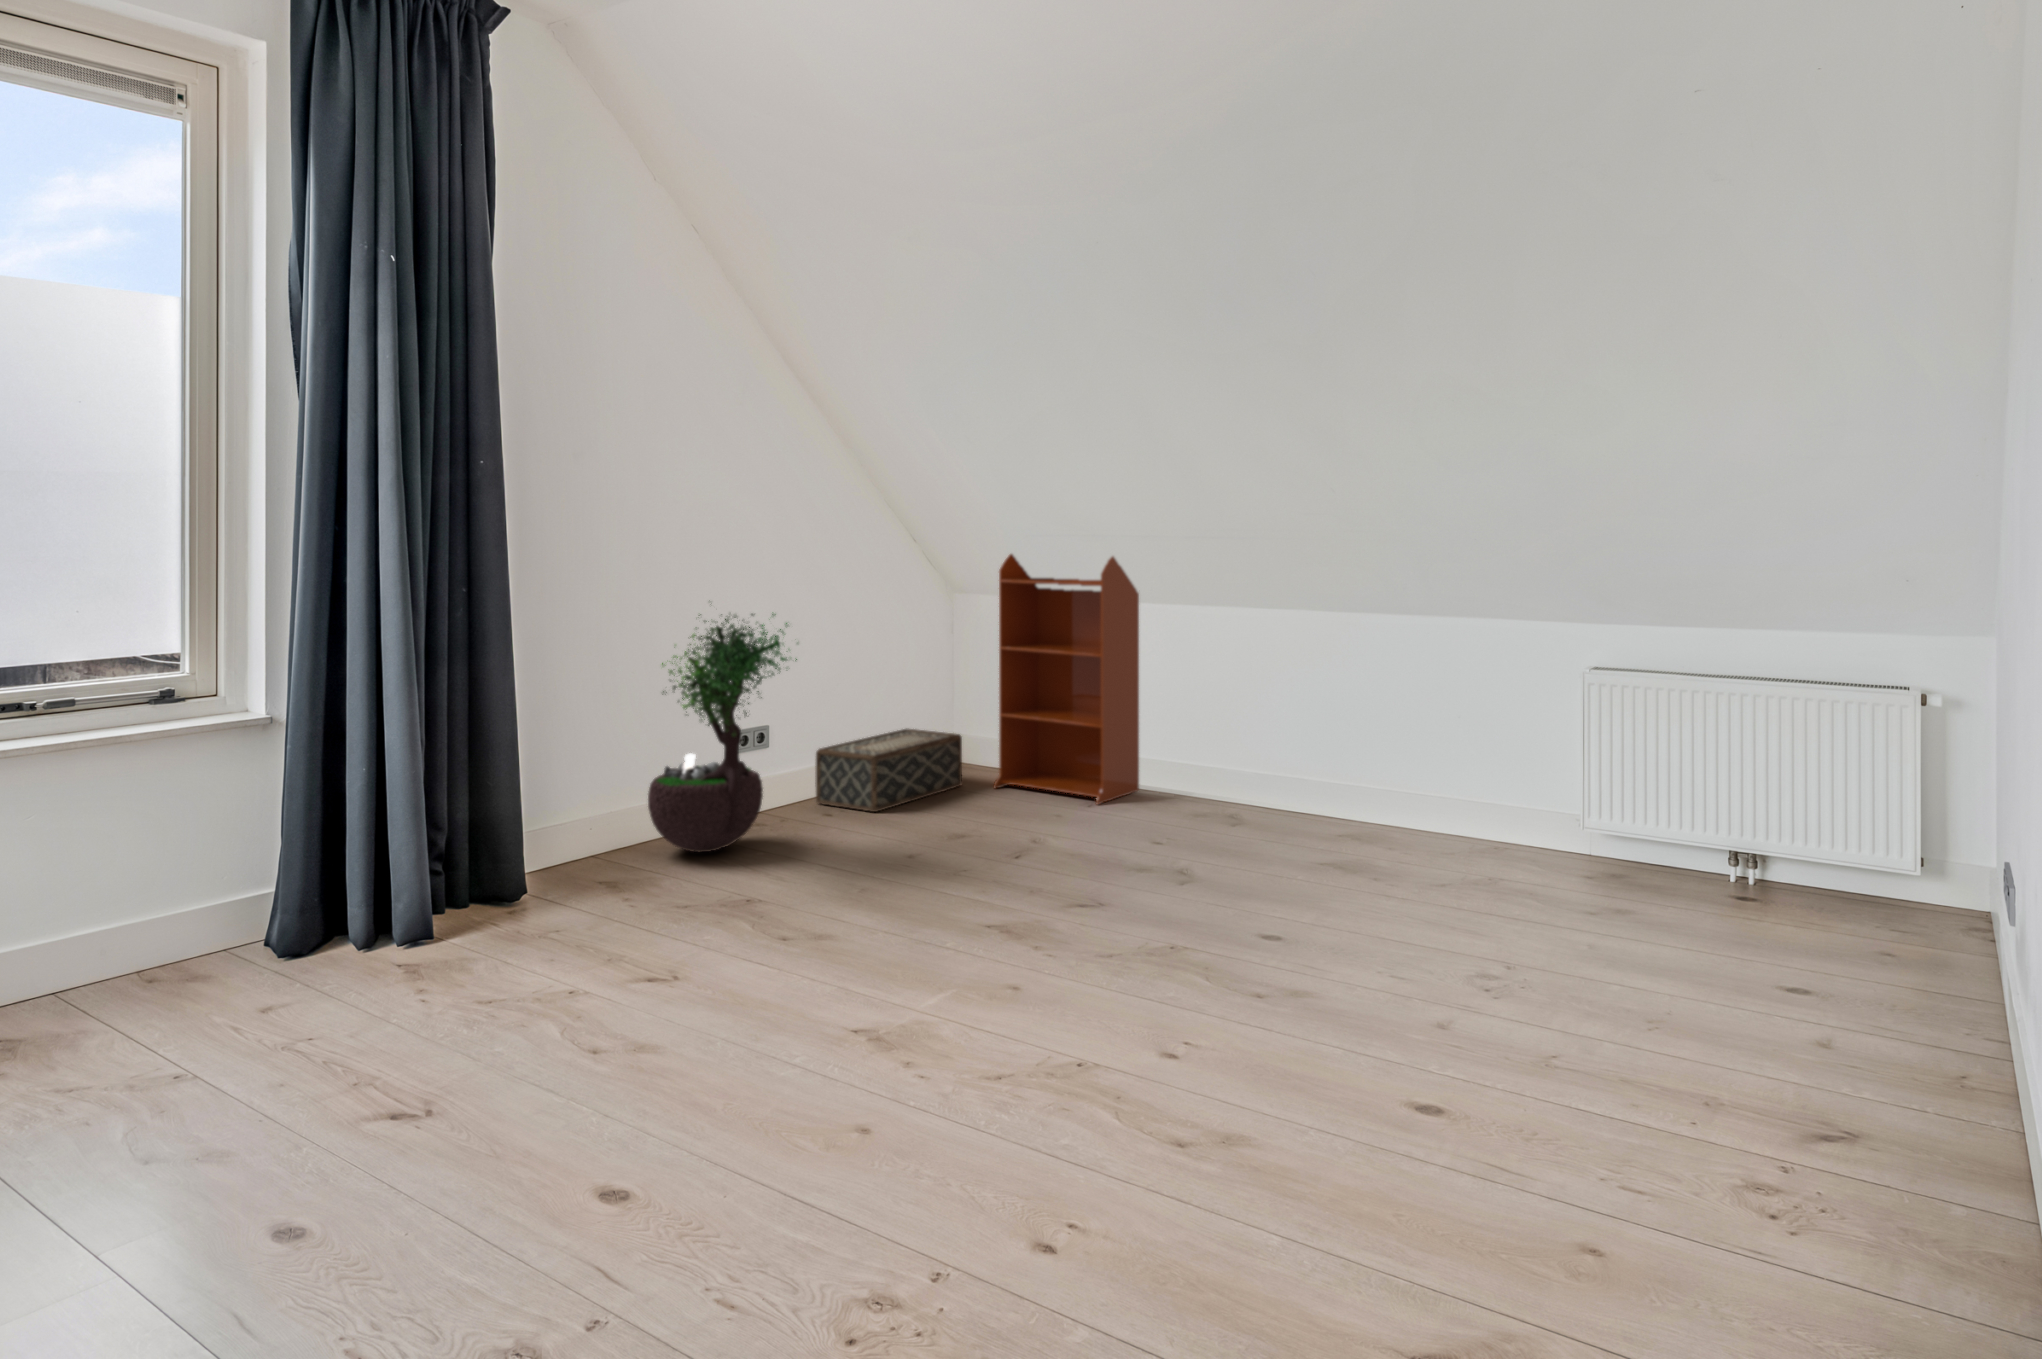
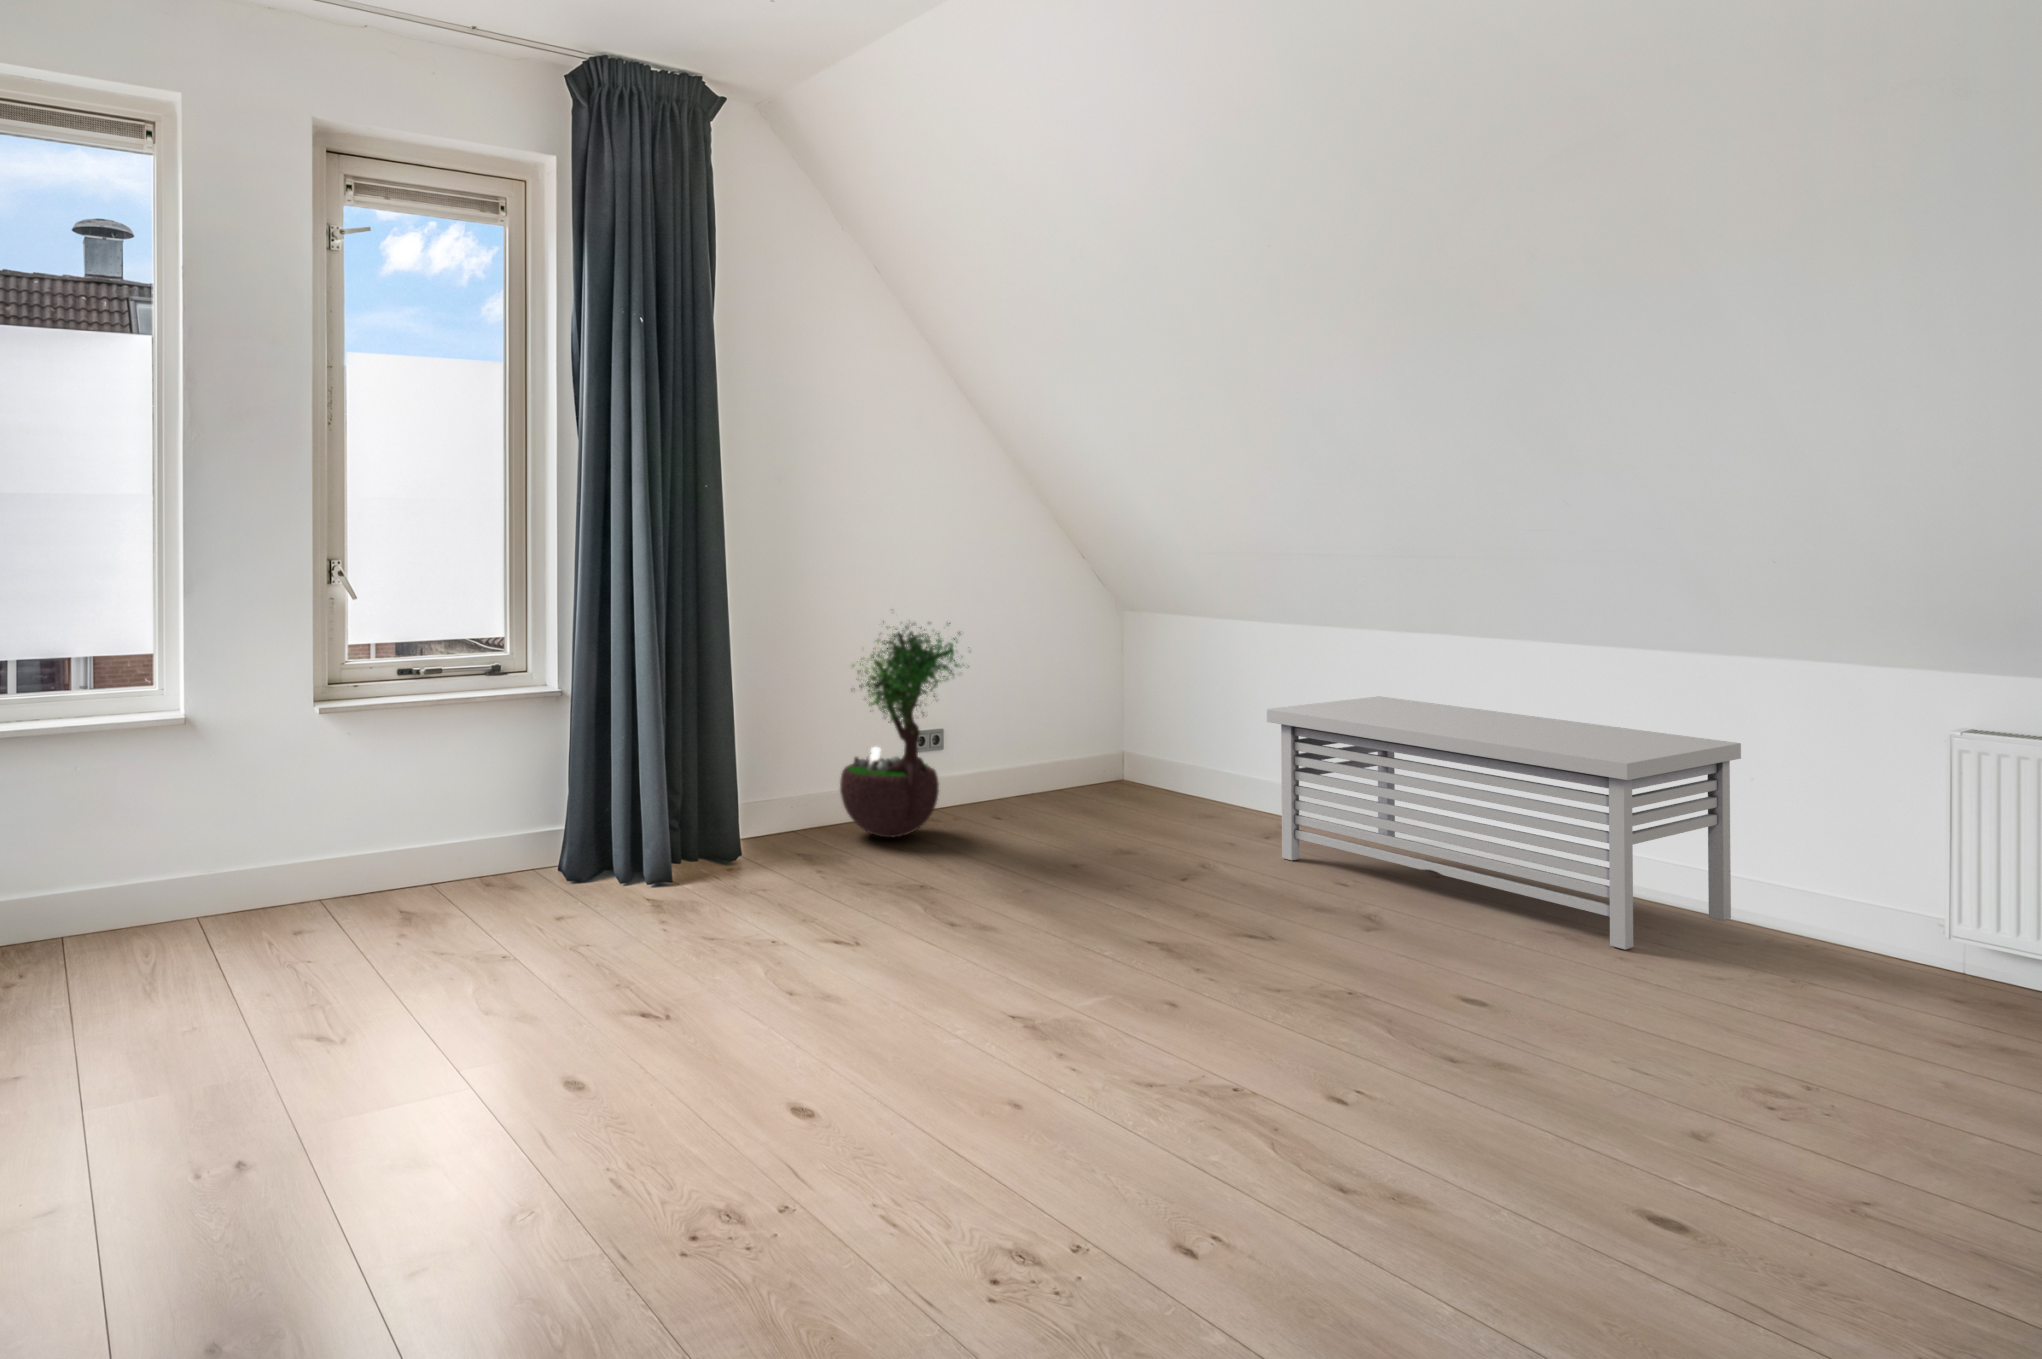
bookcase: present [994,554,1139,804] -> none [1163,544,1322,832]
storage bench: none [1094,668,1471,880] -> present [1267,696,1741,950]
woven basket: present [815,729,962,812] -> none [988,740,1131,817]

